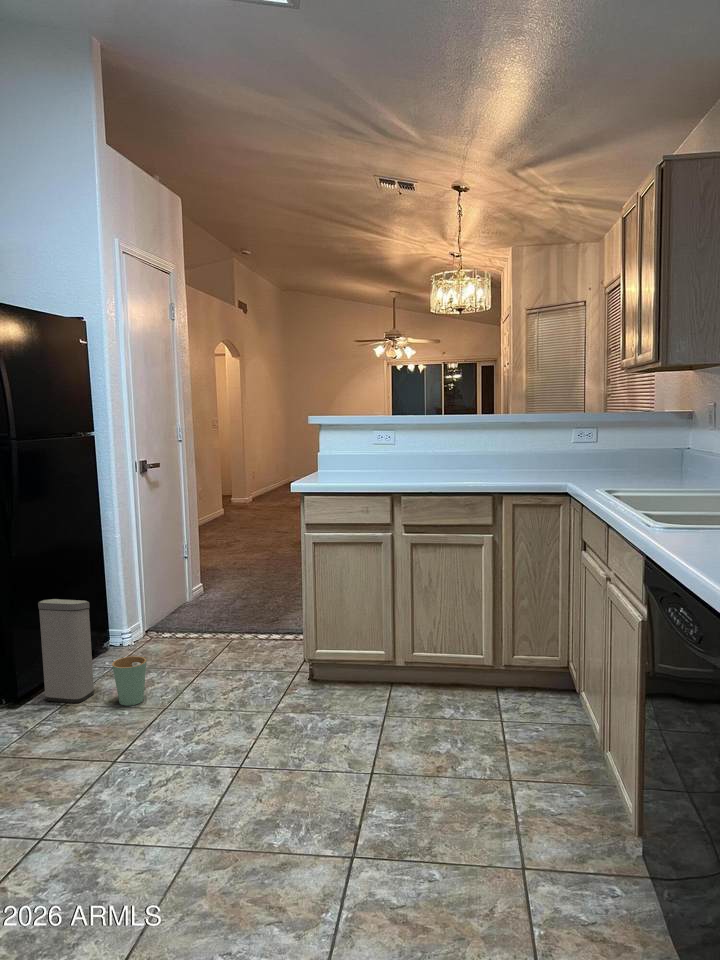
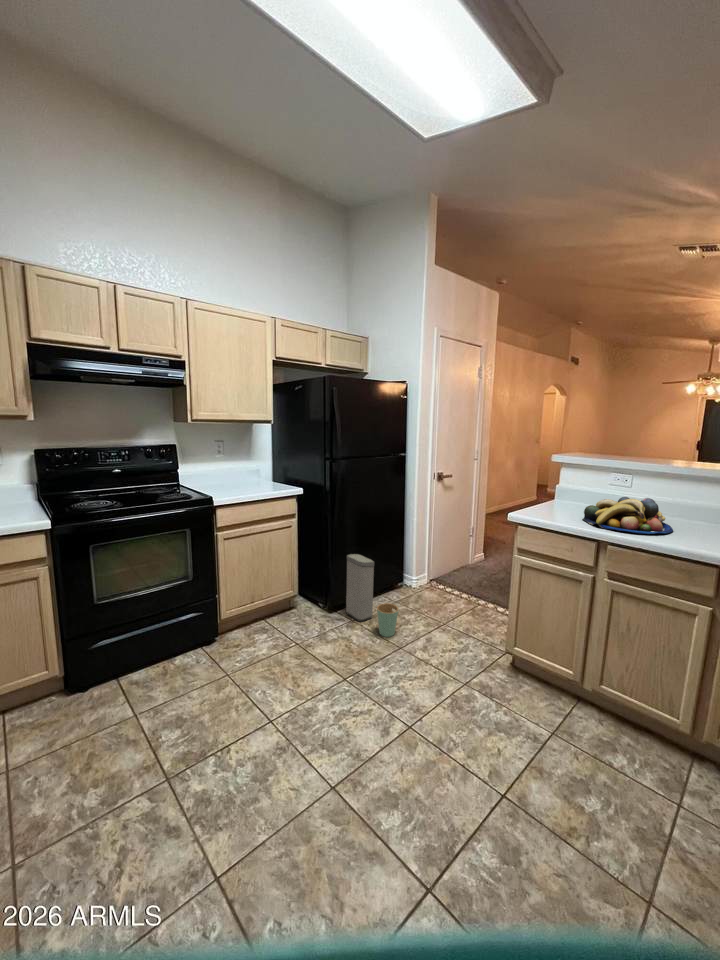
fruit bowl: none [366,447,448,480] -> present [583,497,673,534]

